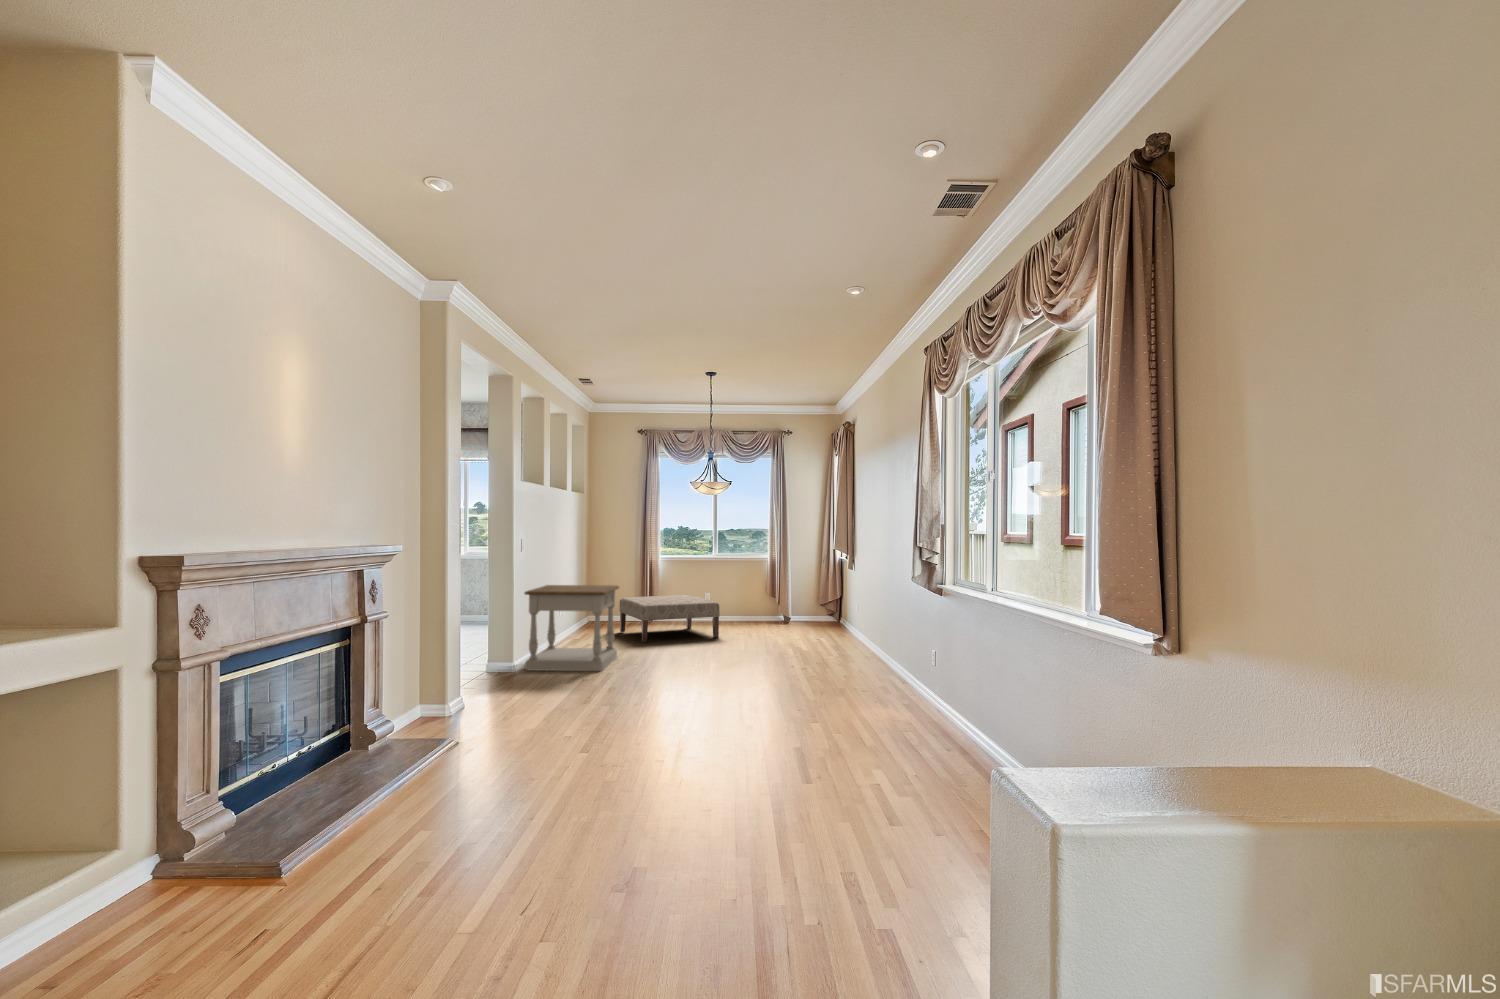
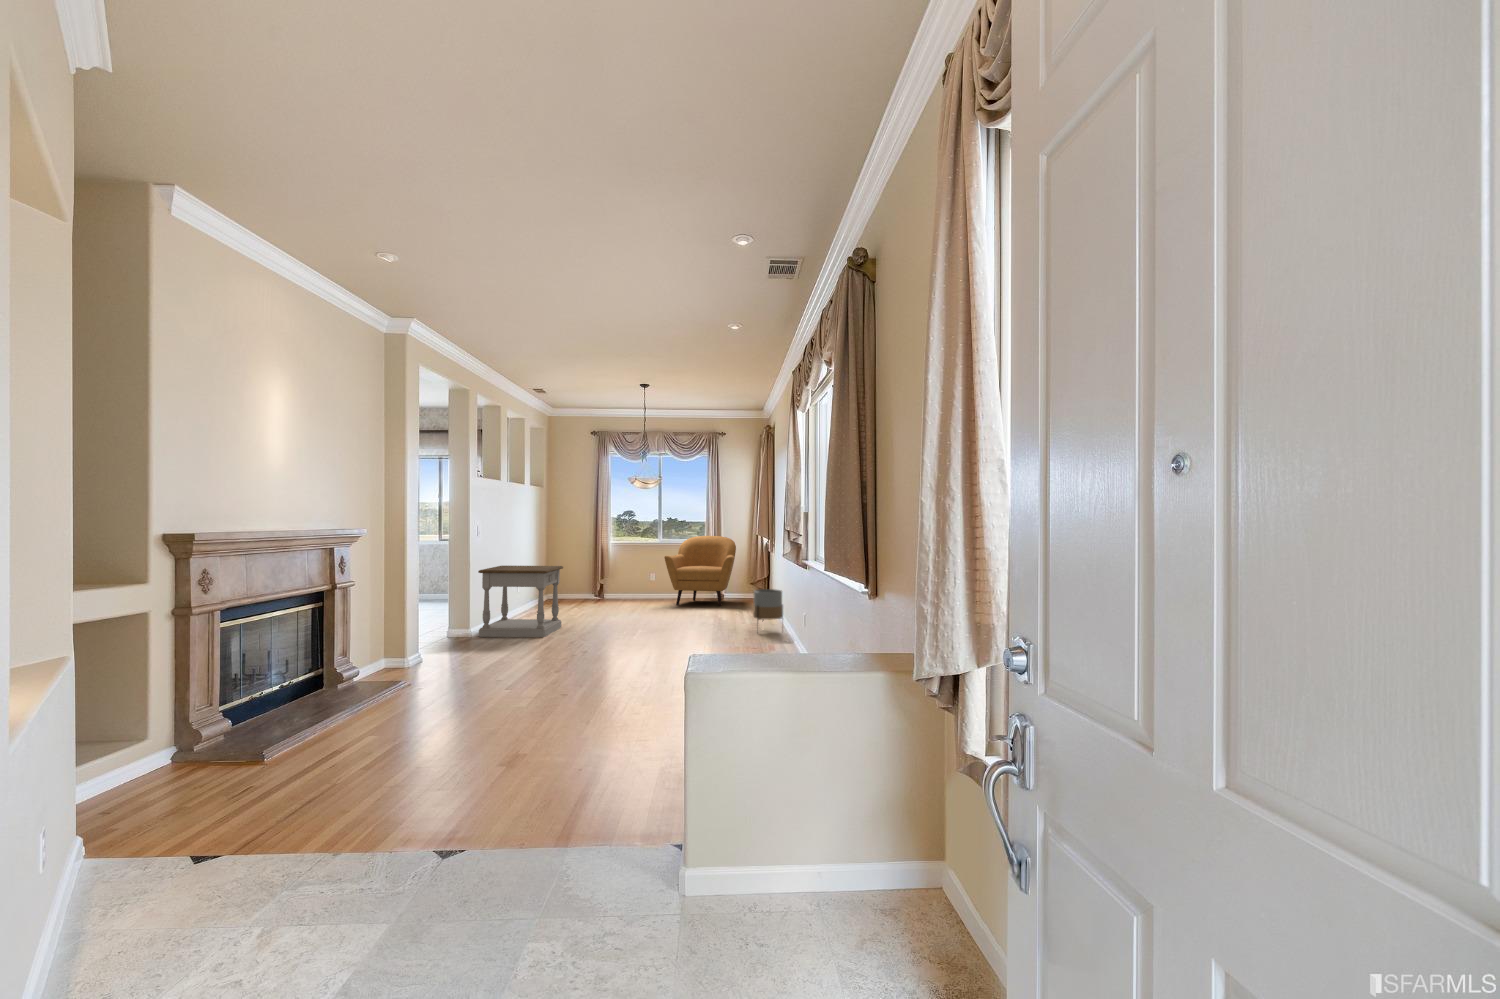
armchair: none [724,549,803,630] -> present [664,536,736,606]
ottoman: present [619,595,720,643] -> none [571,576,657,616]
planter: none [846,614,882,667] -> present [753,589,783,620]

